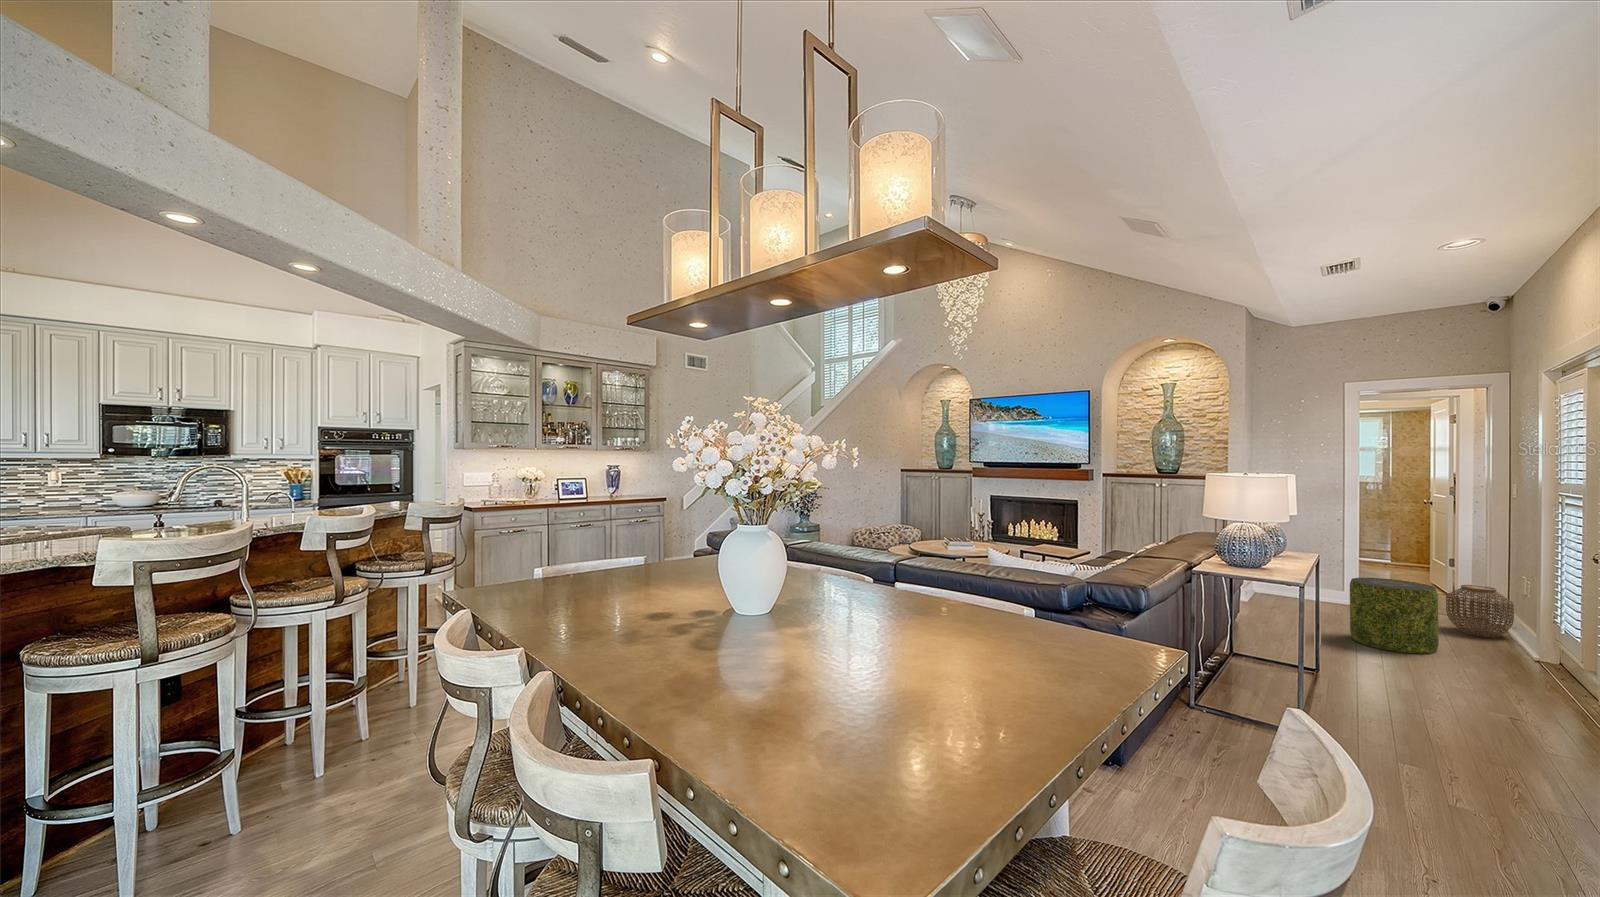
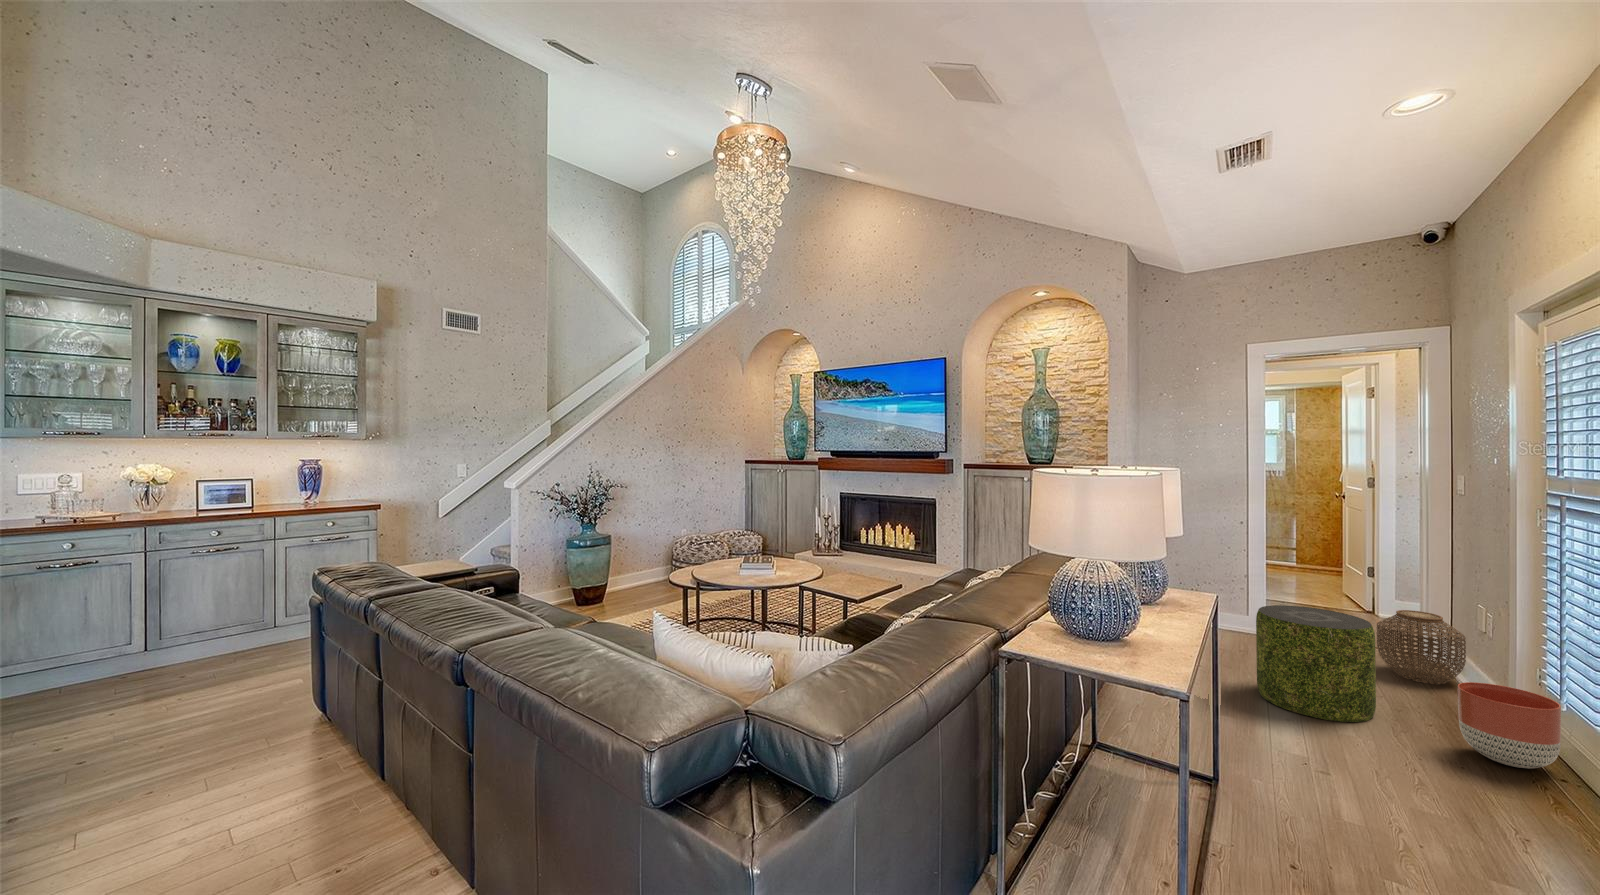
planter: none [1493,623,1560,675] -> present [1458,682,1561,768]

